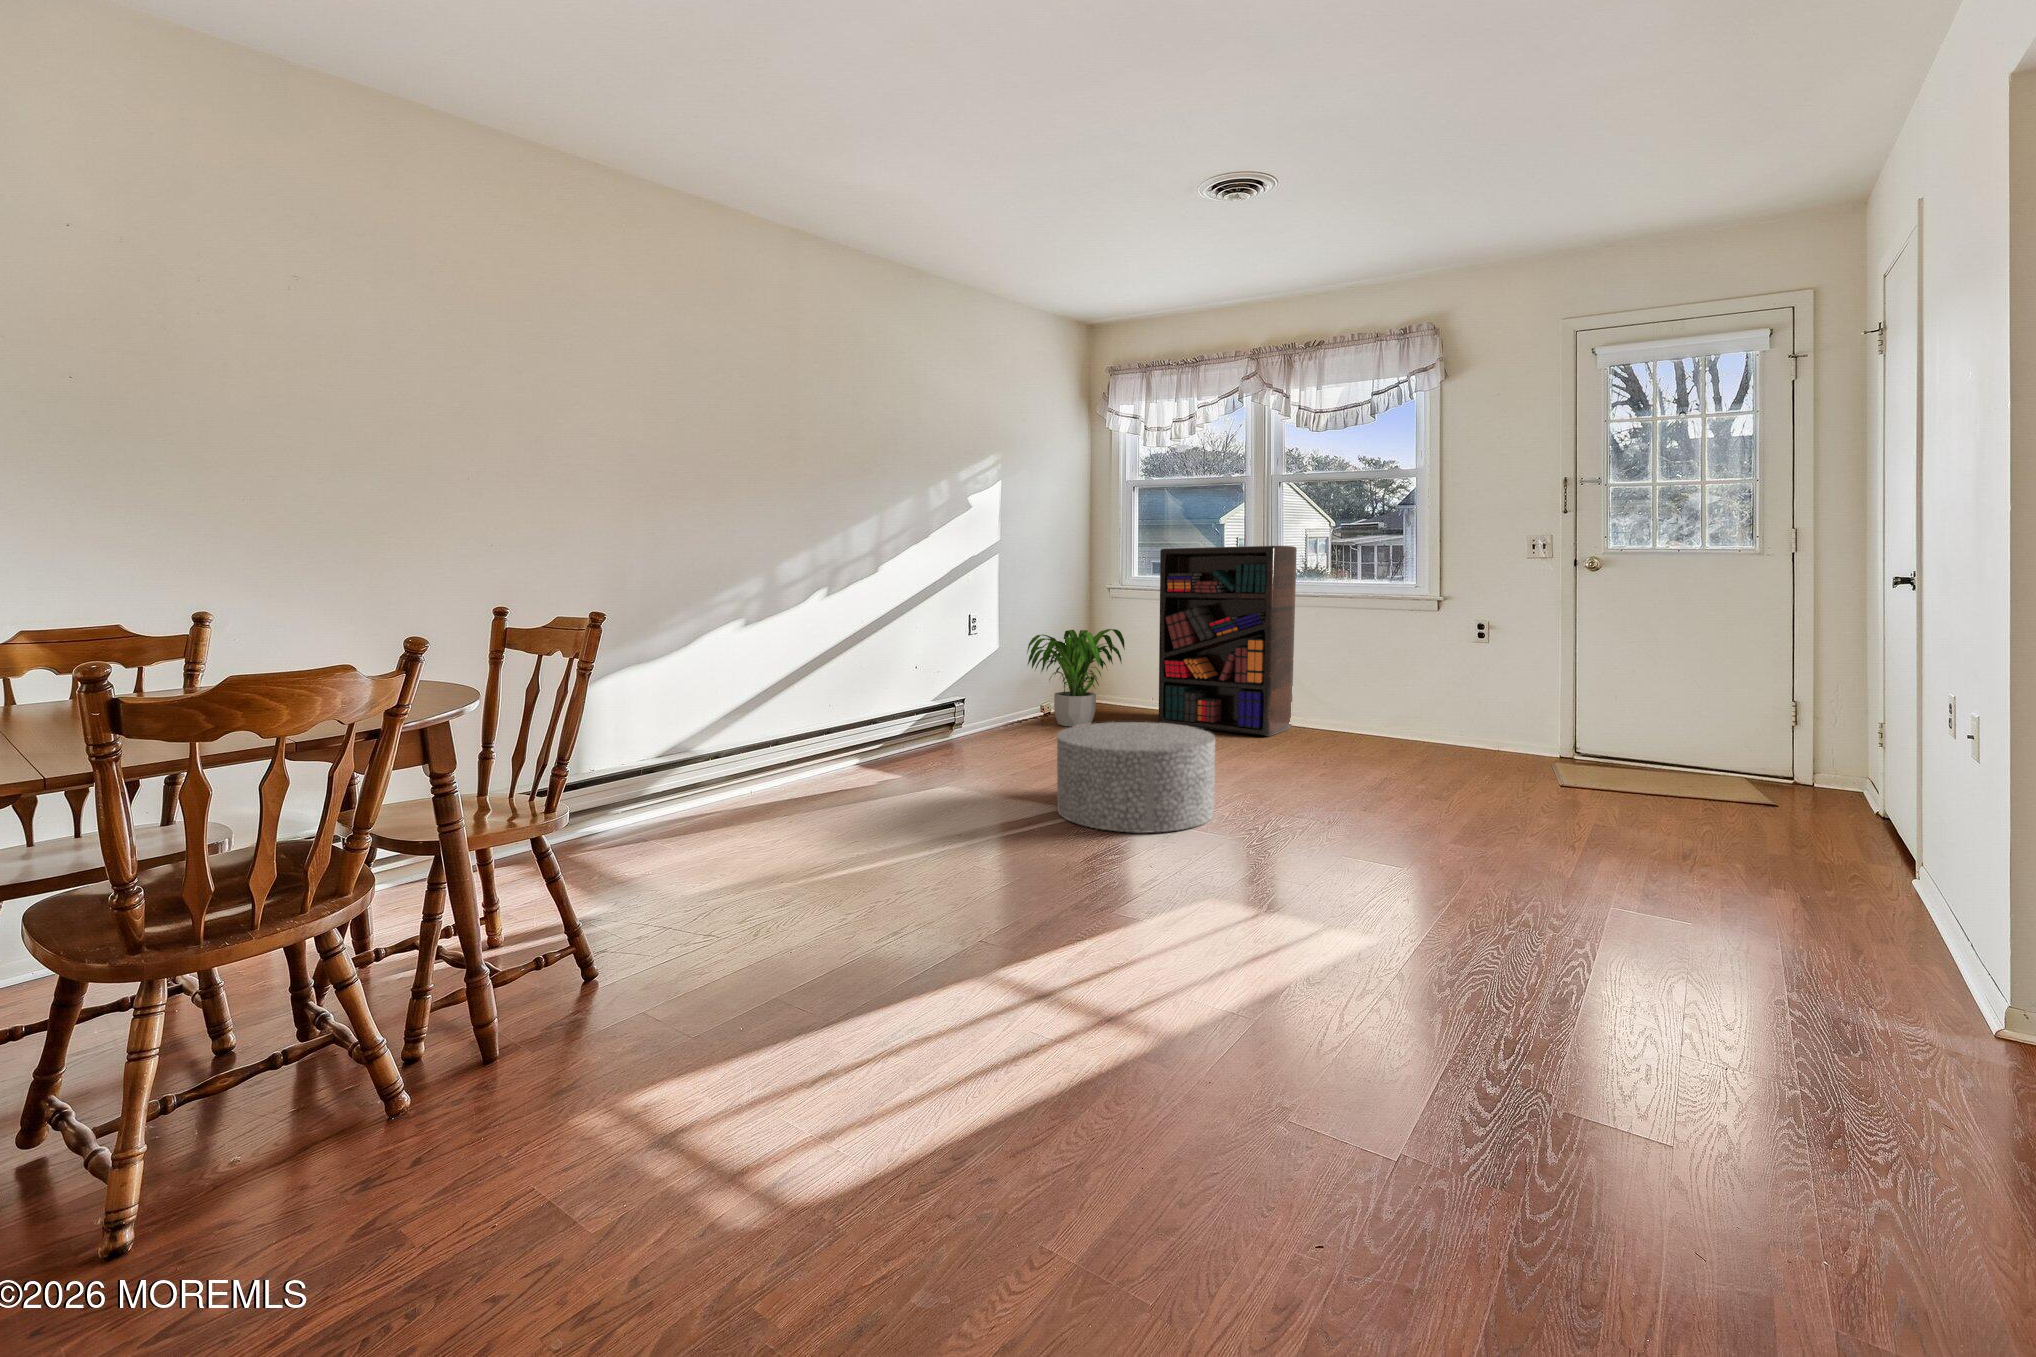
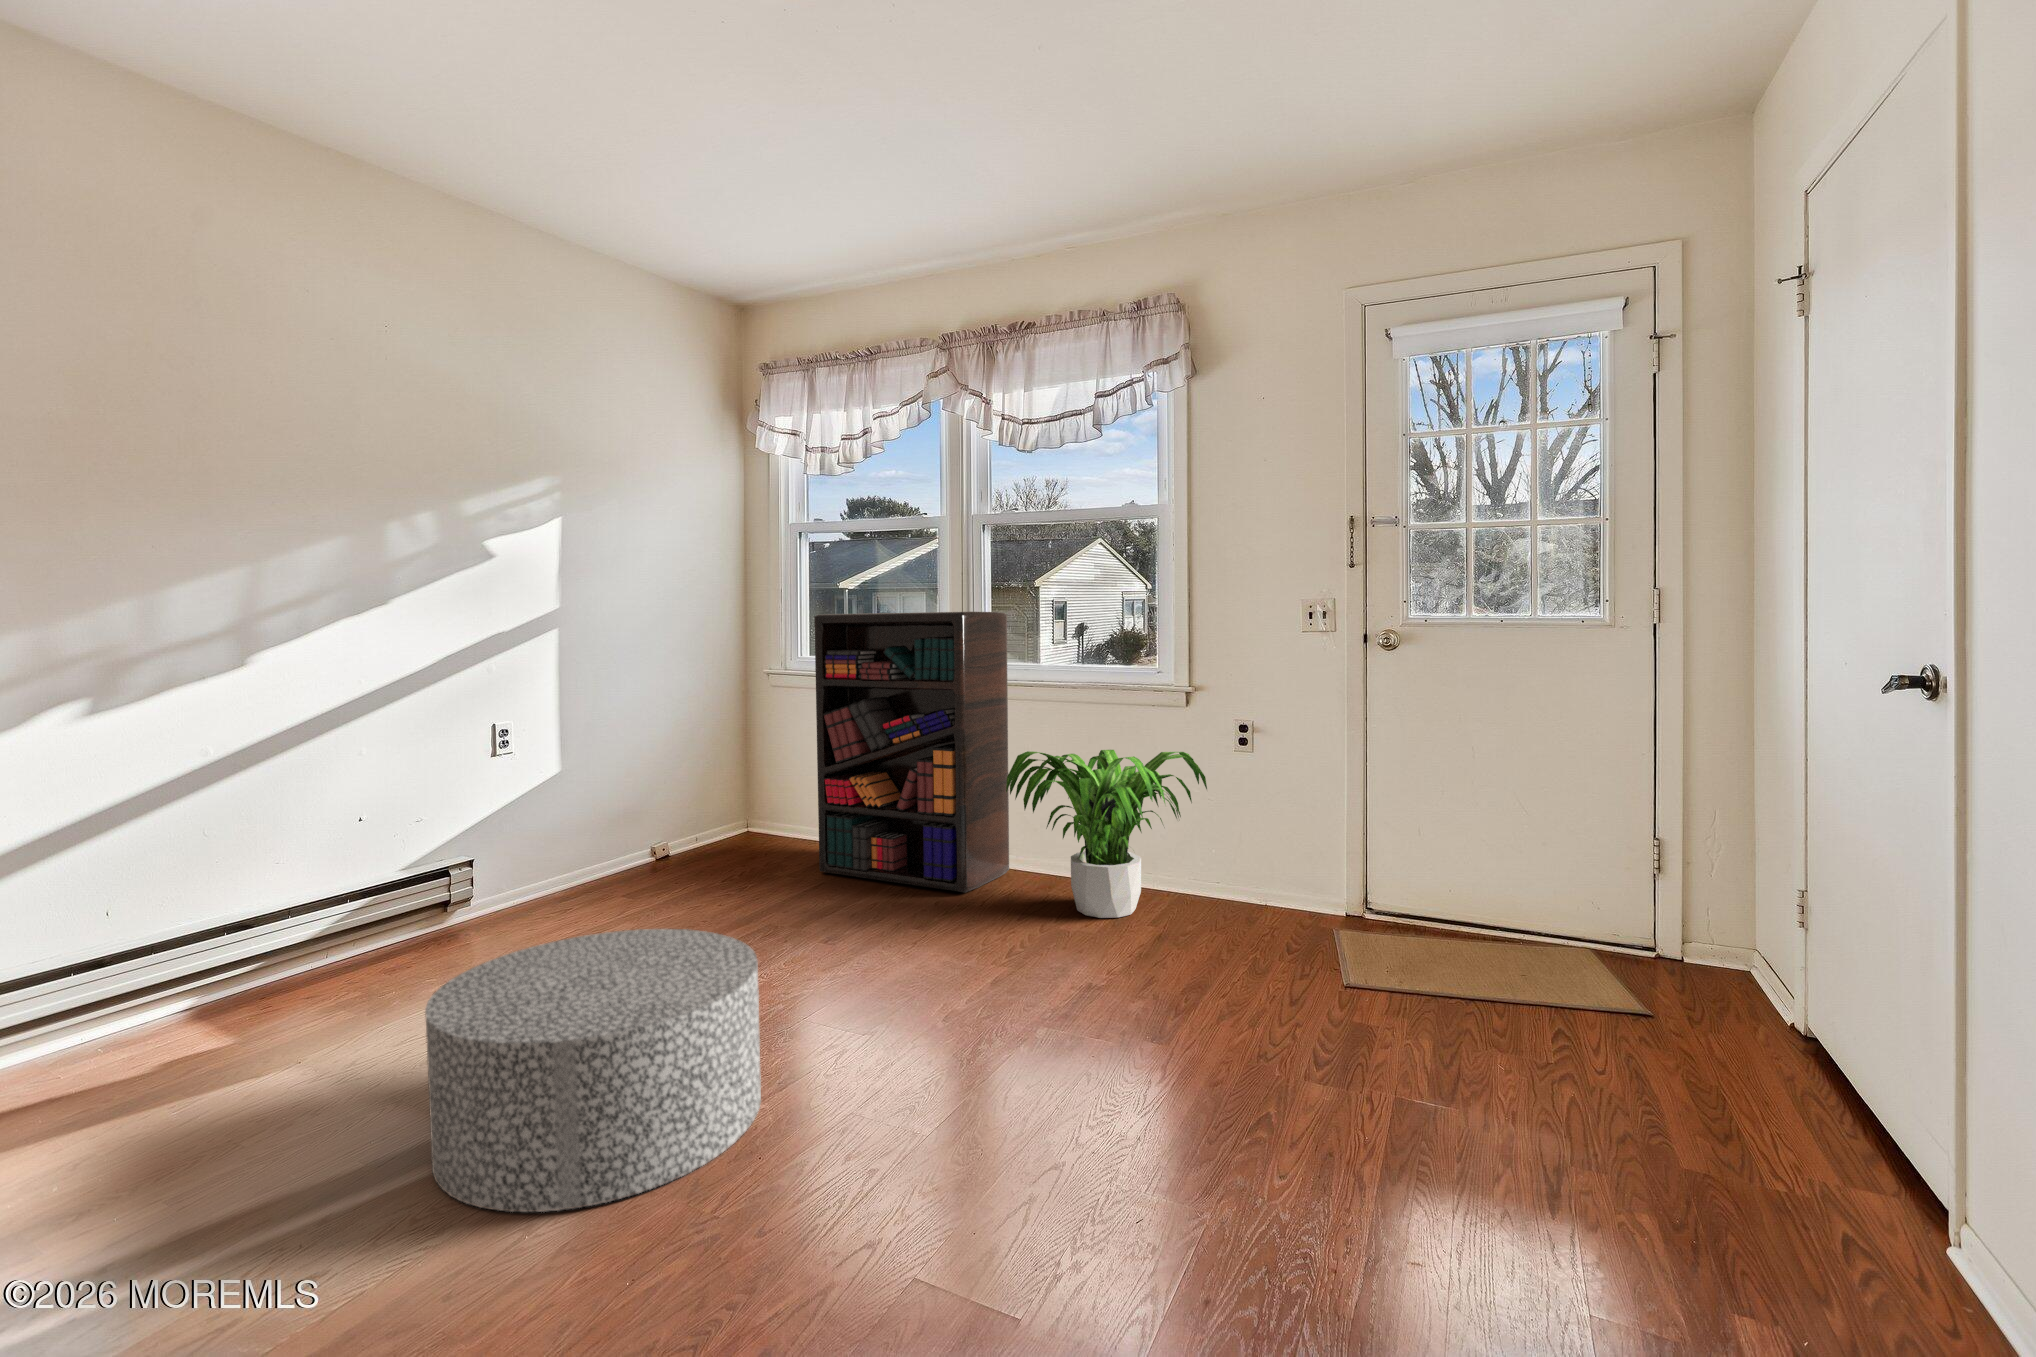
potted plant: present [1027,629,1125,727] -> present [1006,750,1207,918]

